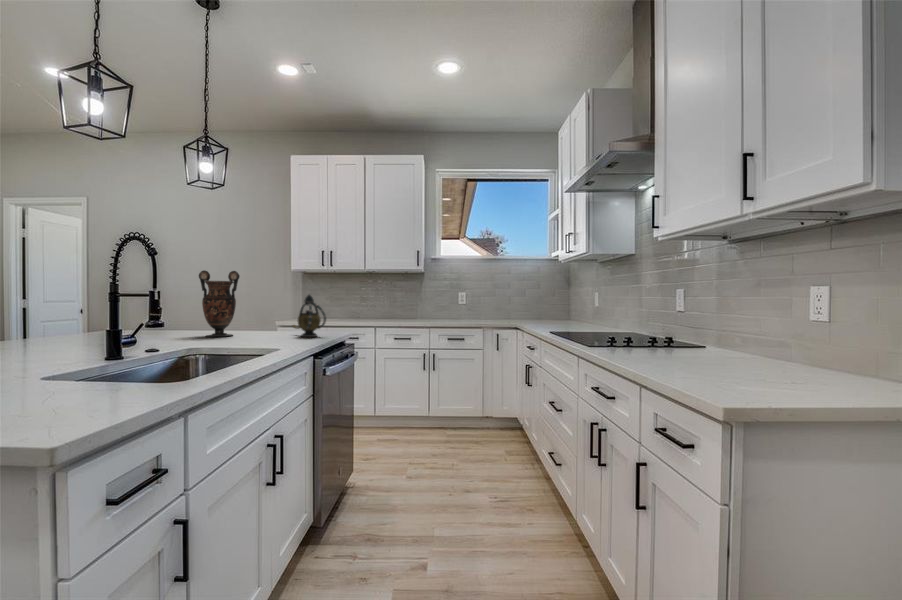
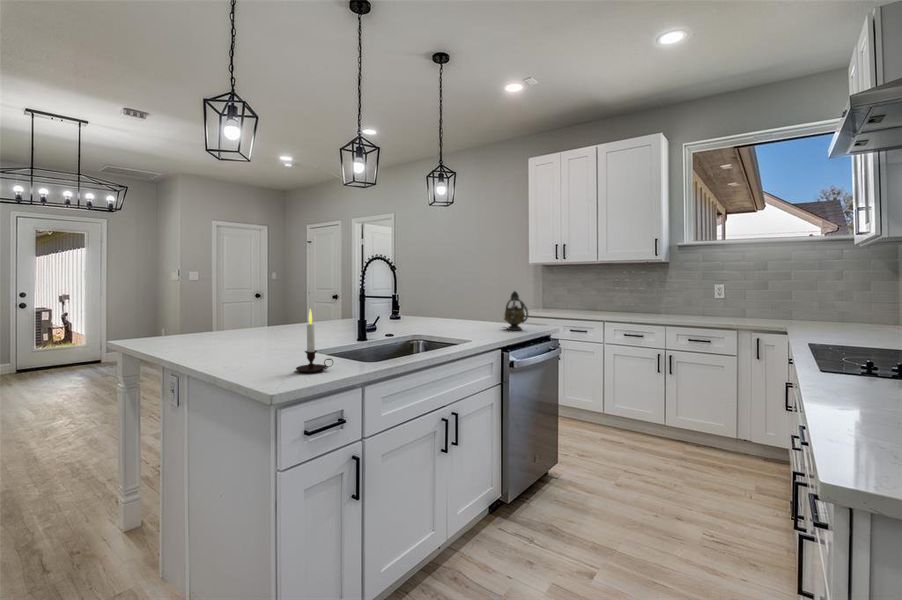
vase: present [199,270,239,337] -> none [435,271,462,325]
candle: none [66,307,138,406] -> present [296,309,333,372]

